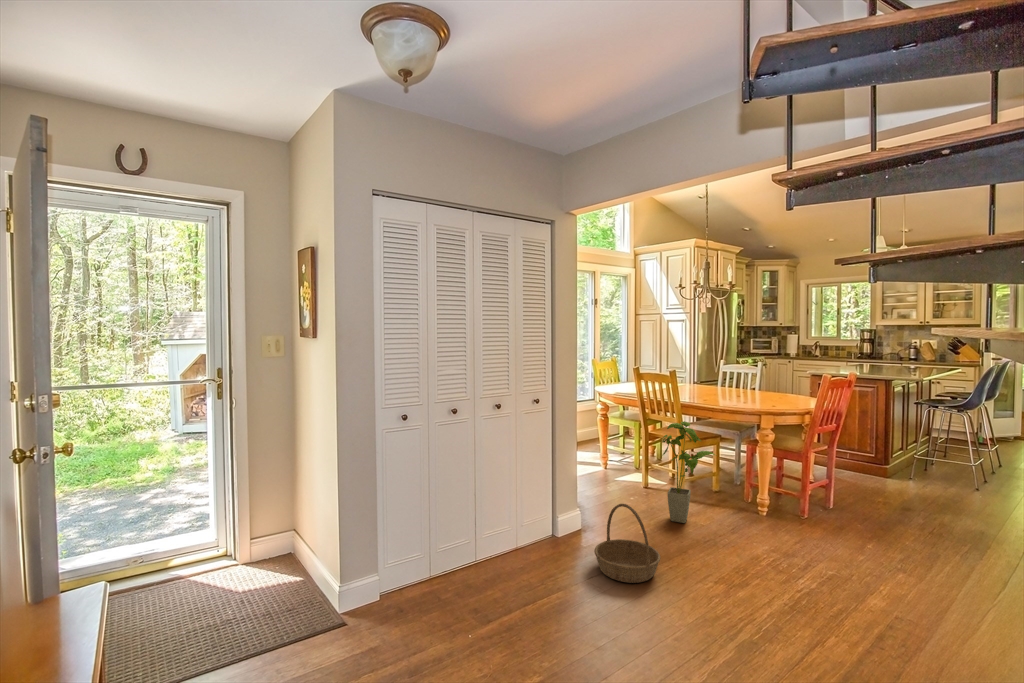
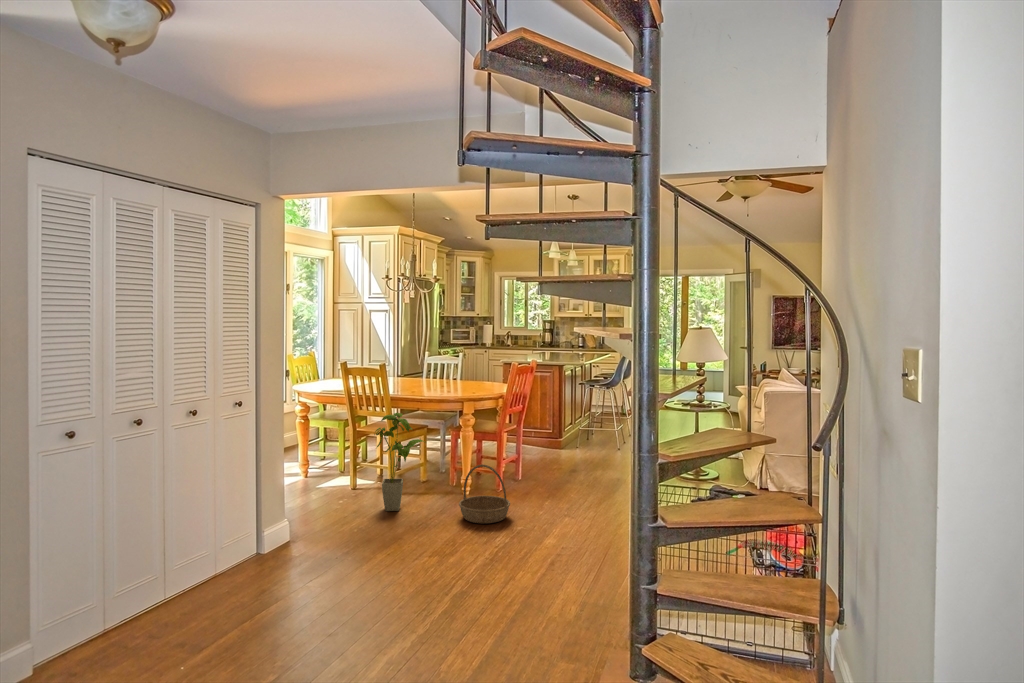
basket: present [594,504,660,583] -> present [459,464,510,523]

